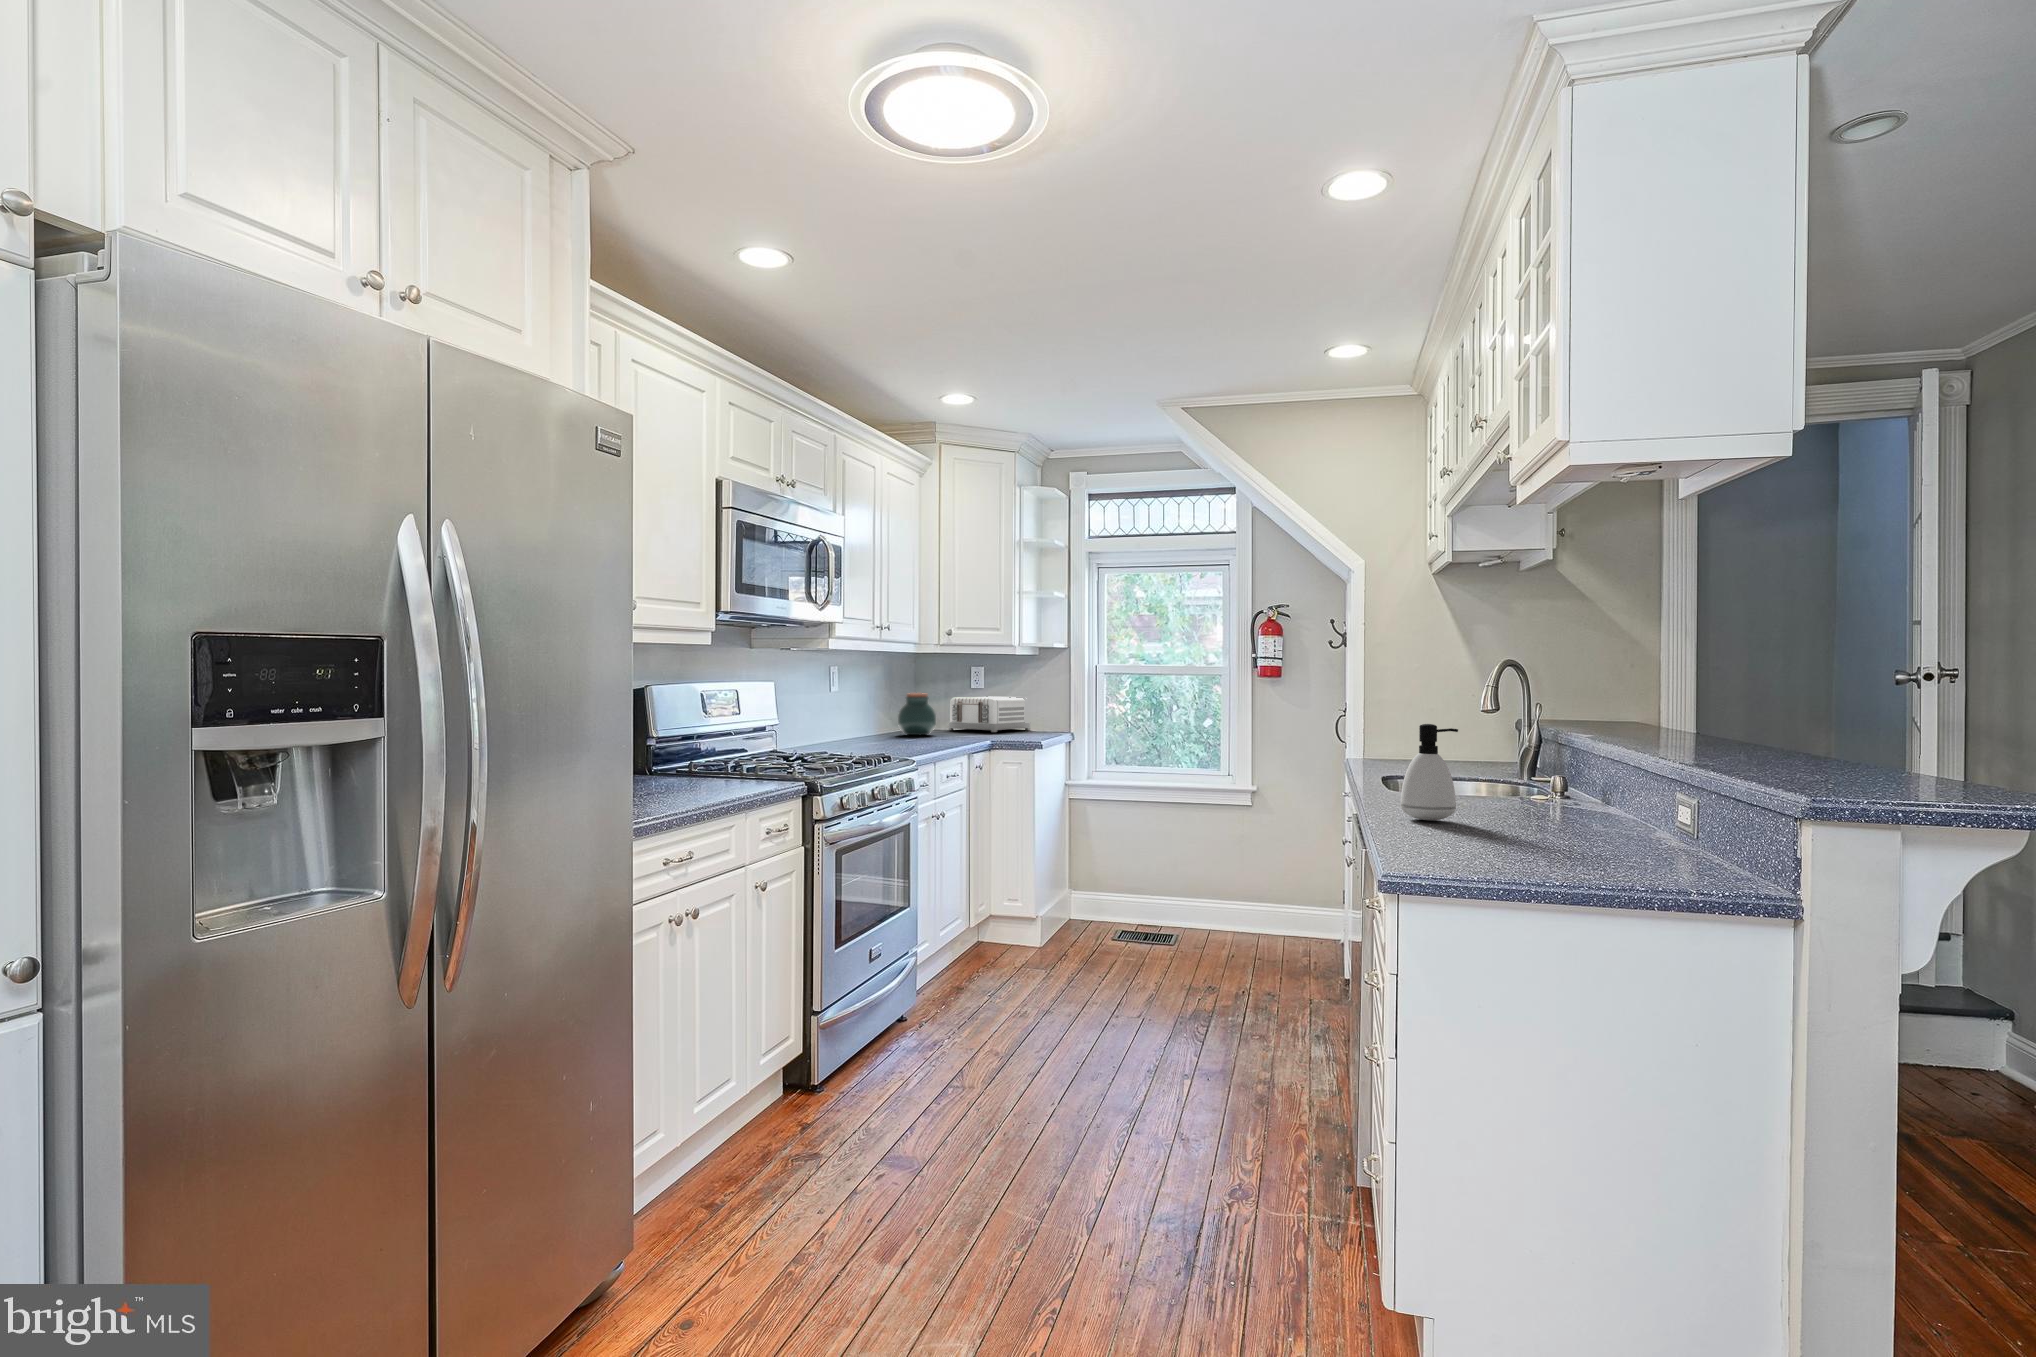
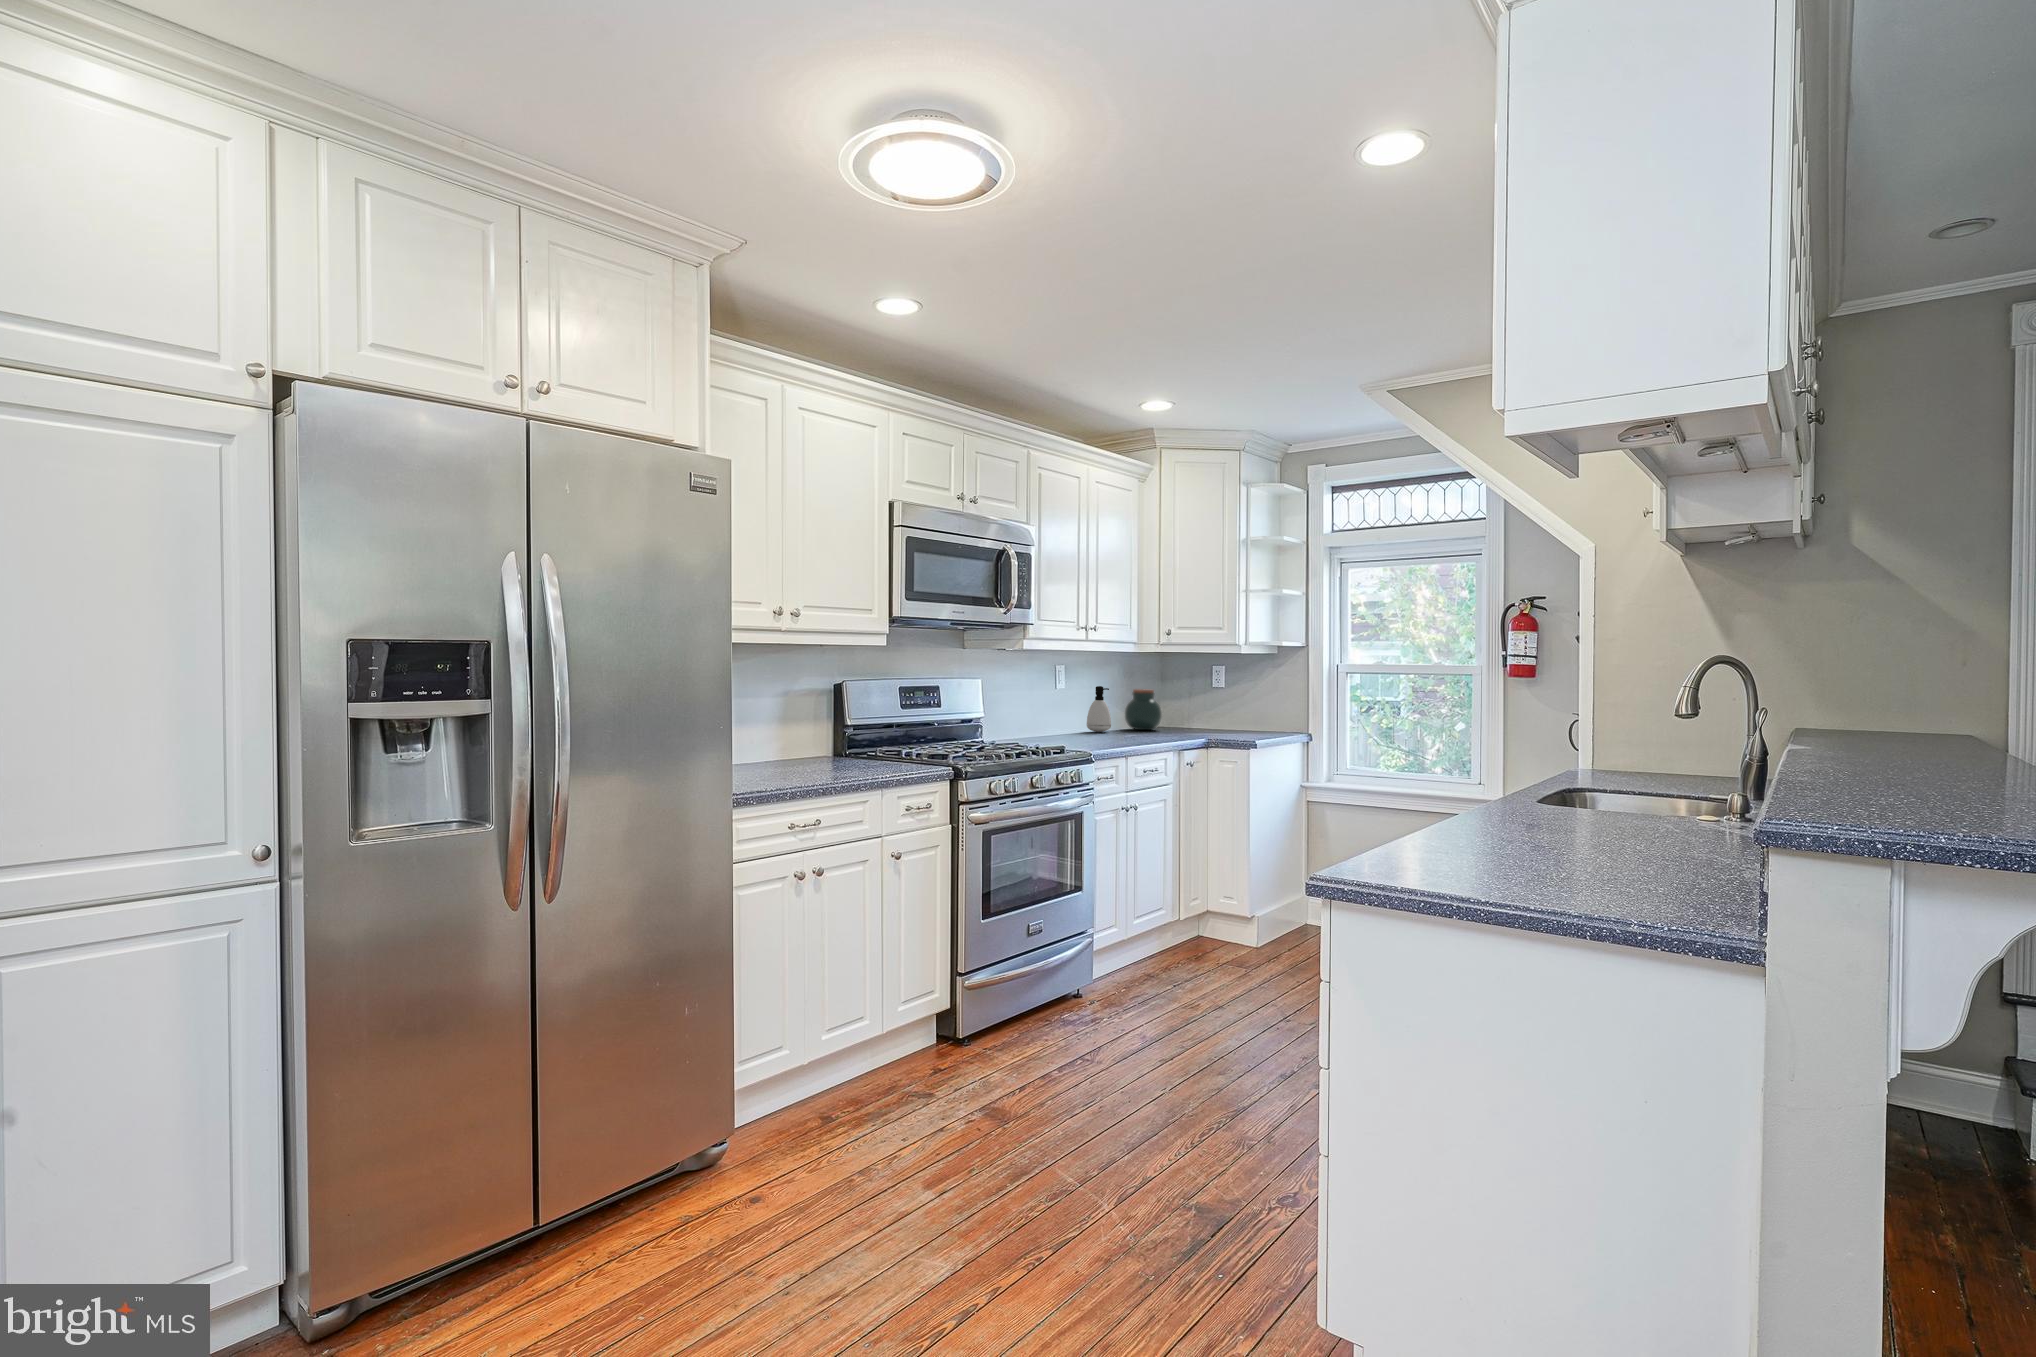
toaster: present [948,696,1030,732] -> none [1183,694,1269,730]
soap dispenser: present [1401,724,1458,820] -> present [1087,686,1111,732]

